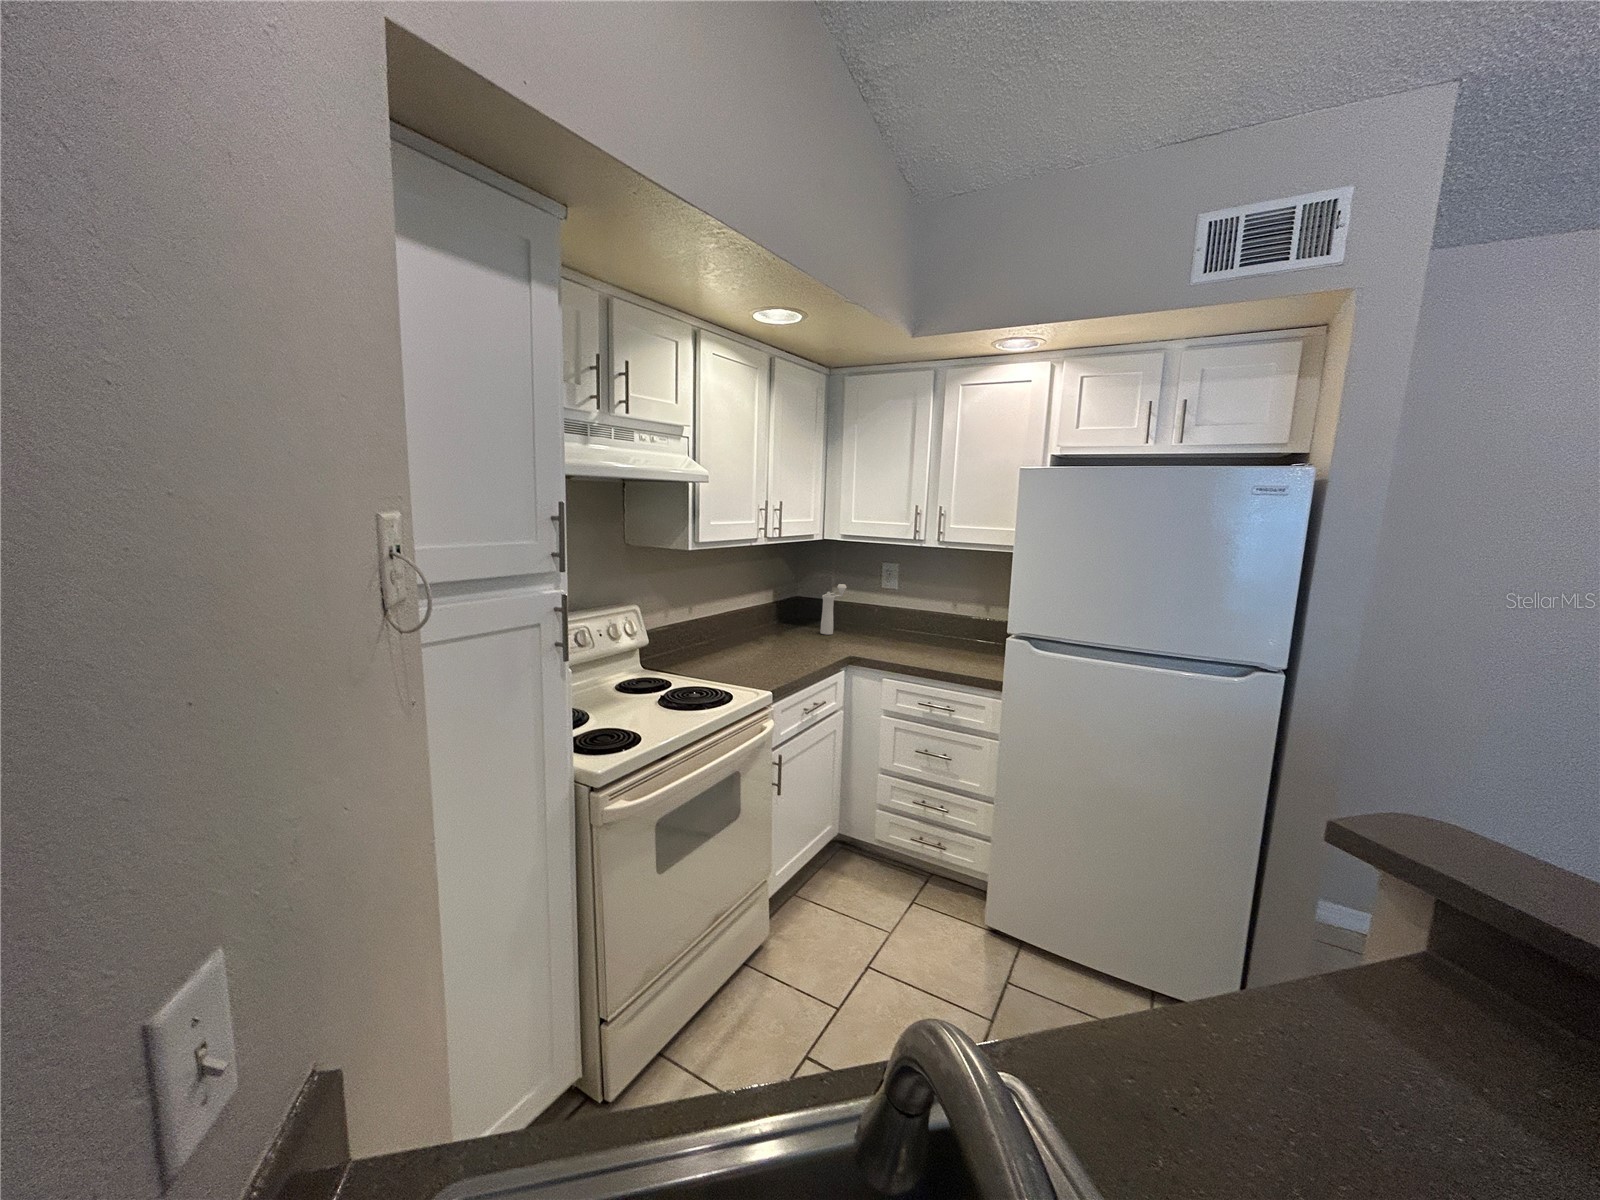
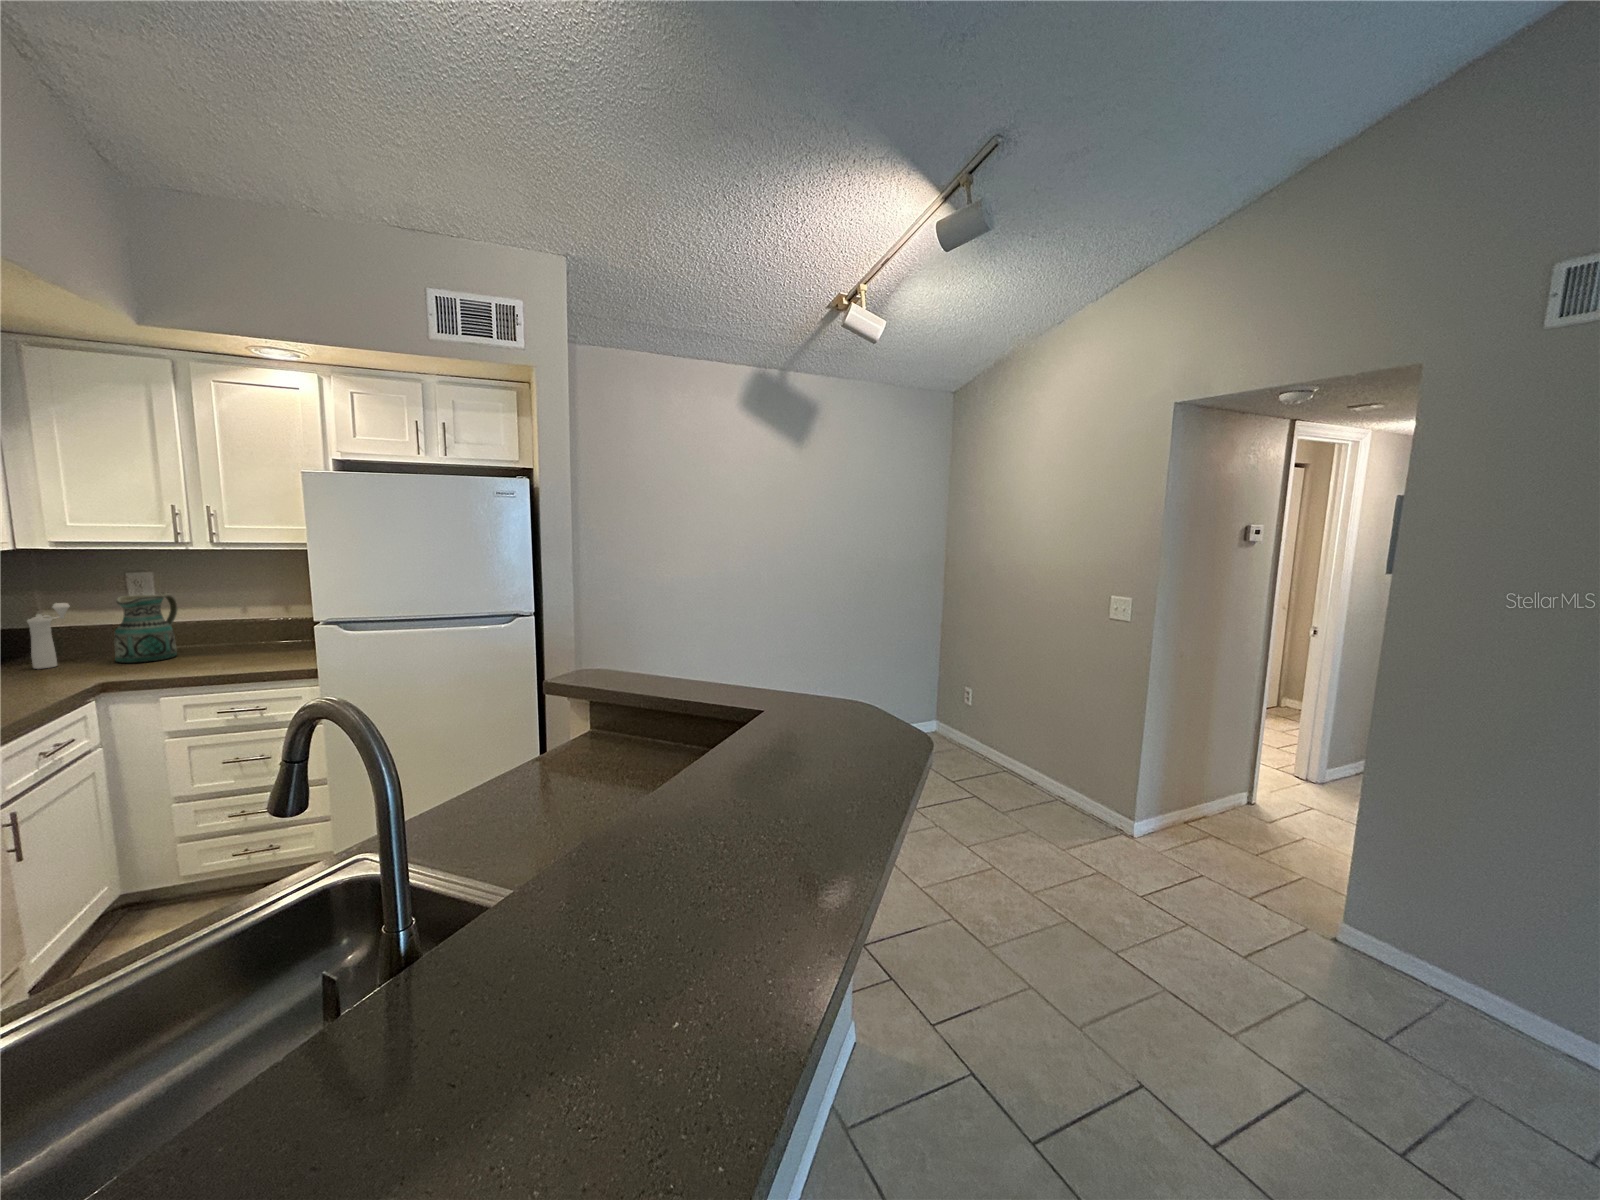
ceramic pitcher: none [864,583,908,643] -> present [114,592,178,663]

